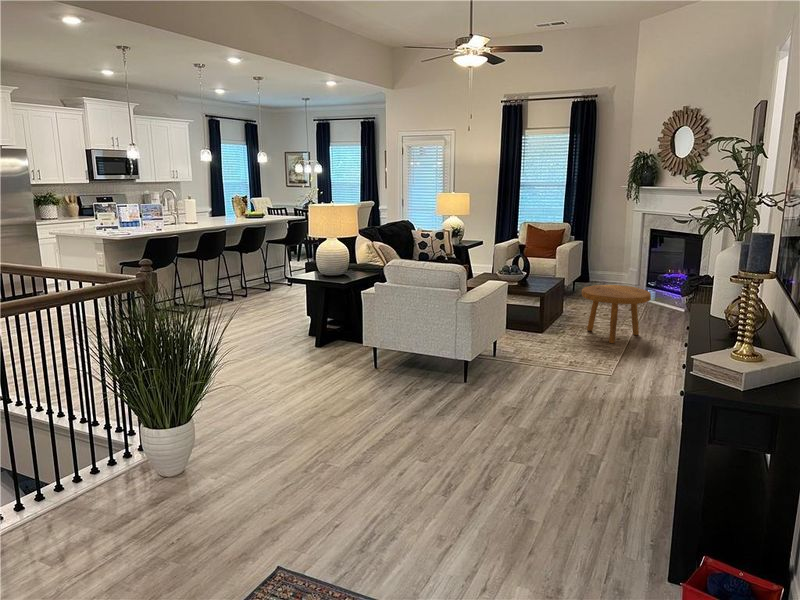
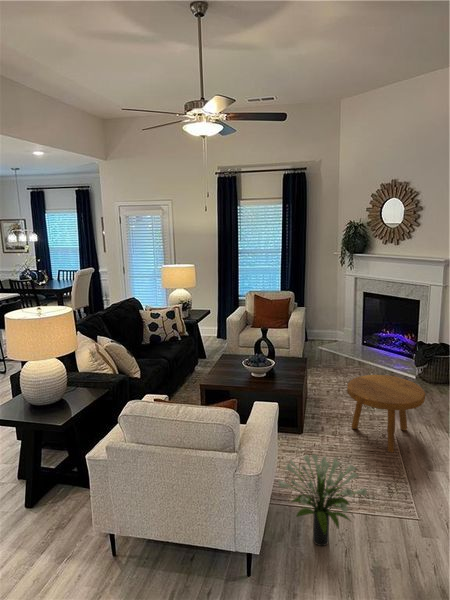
potted plant: none [491,305,552,370] -> present [279,454,367,546]

